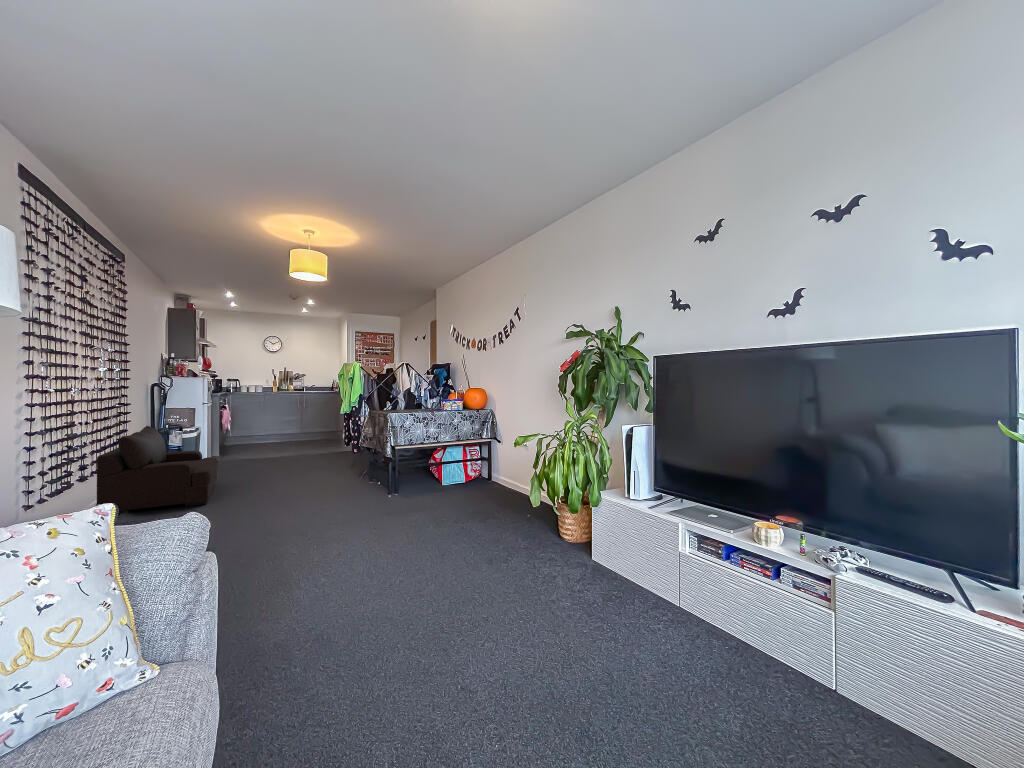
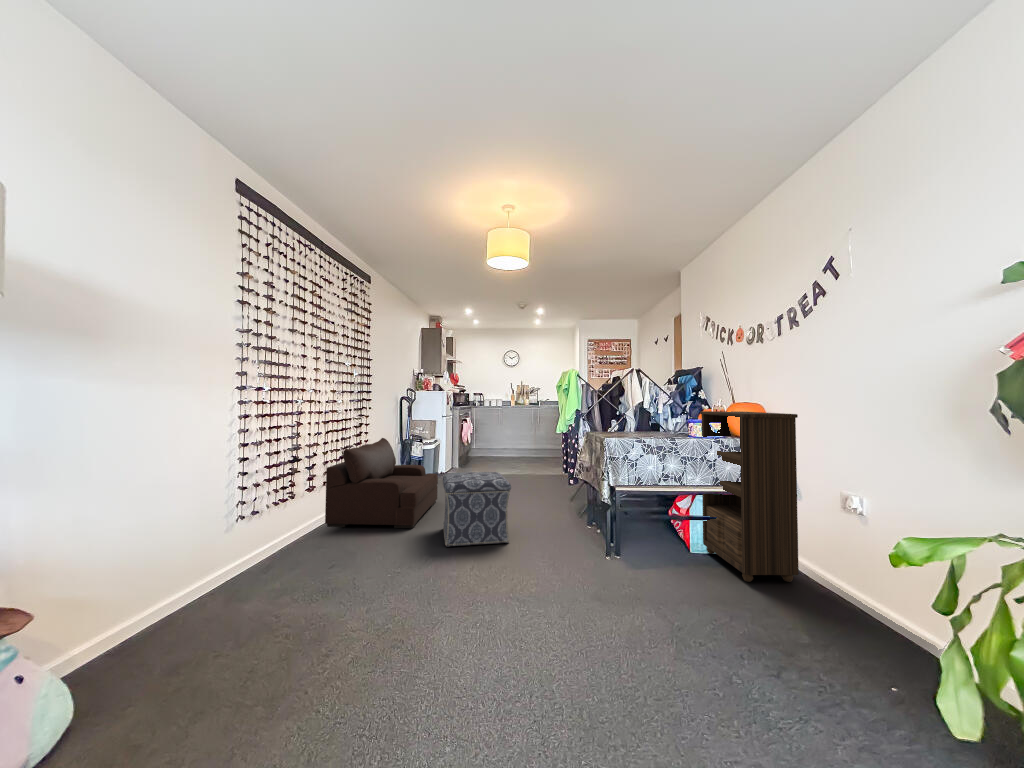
bookshelf: none [449,393,501,494] -> present [700,411,799,582]
ottoman: none [239,447,310,510] -> present [443,472,511,547]

